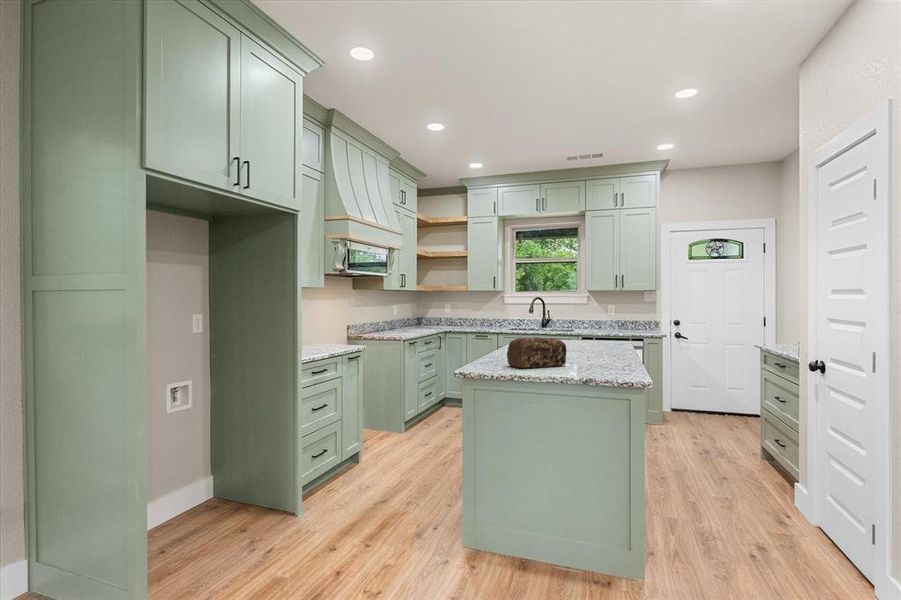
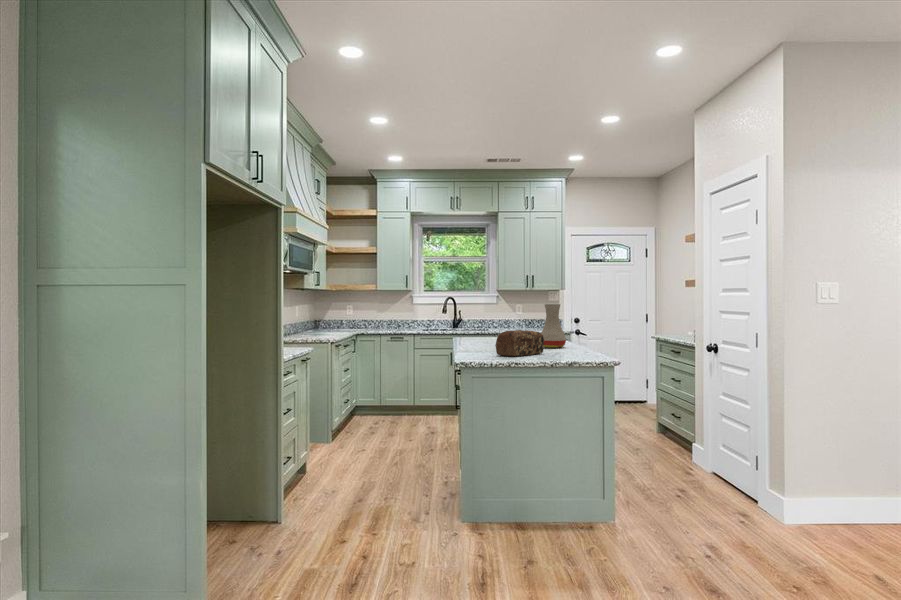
vase: none [581,307,613,358] -> present [541,304,566,348]

